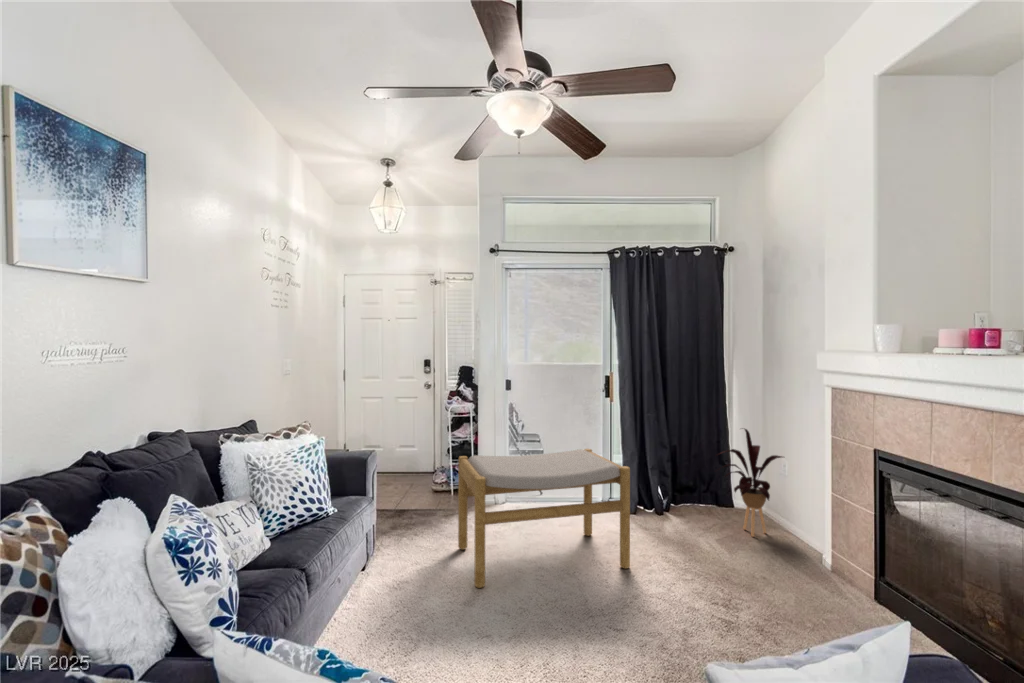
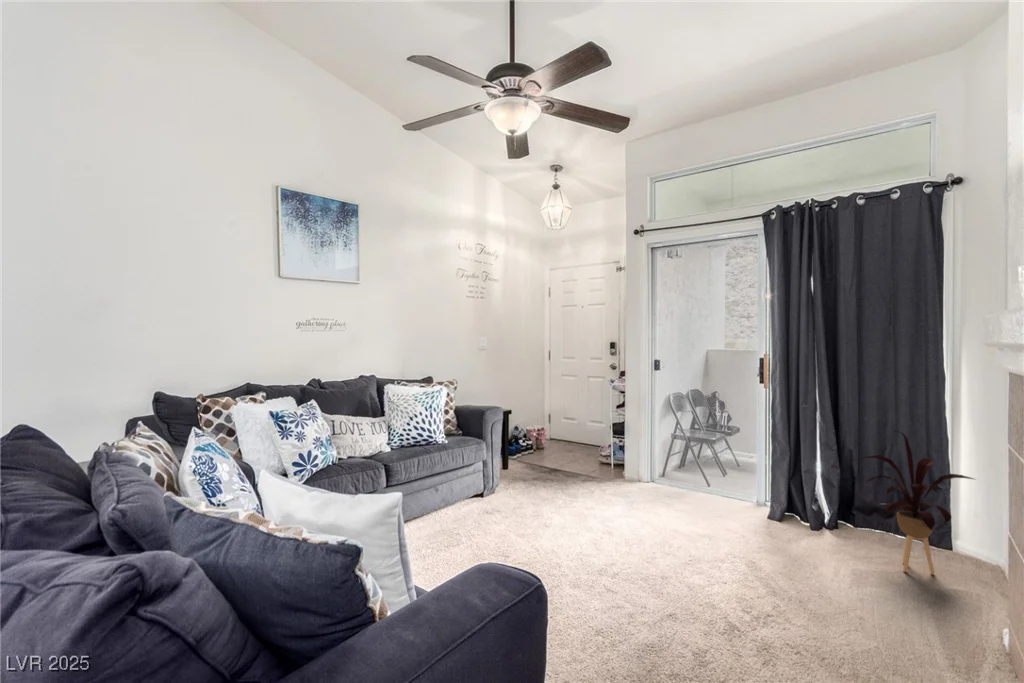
footstool: present [458,449,630,588] -> none [537,420,697,552]

